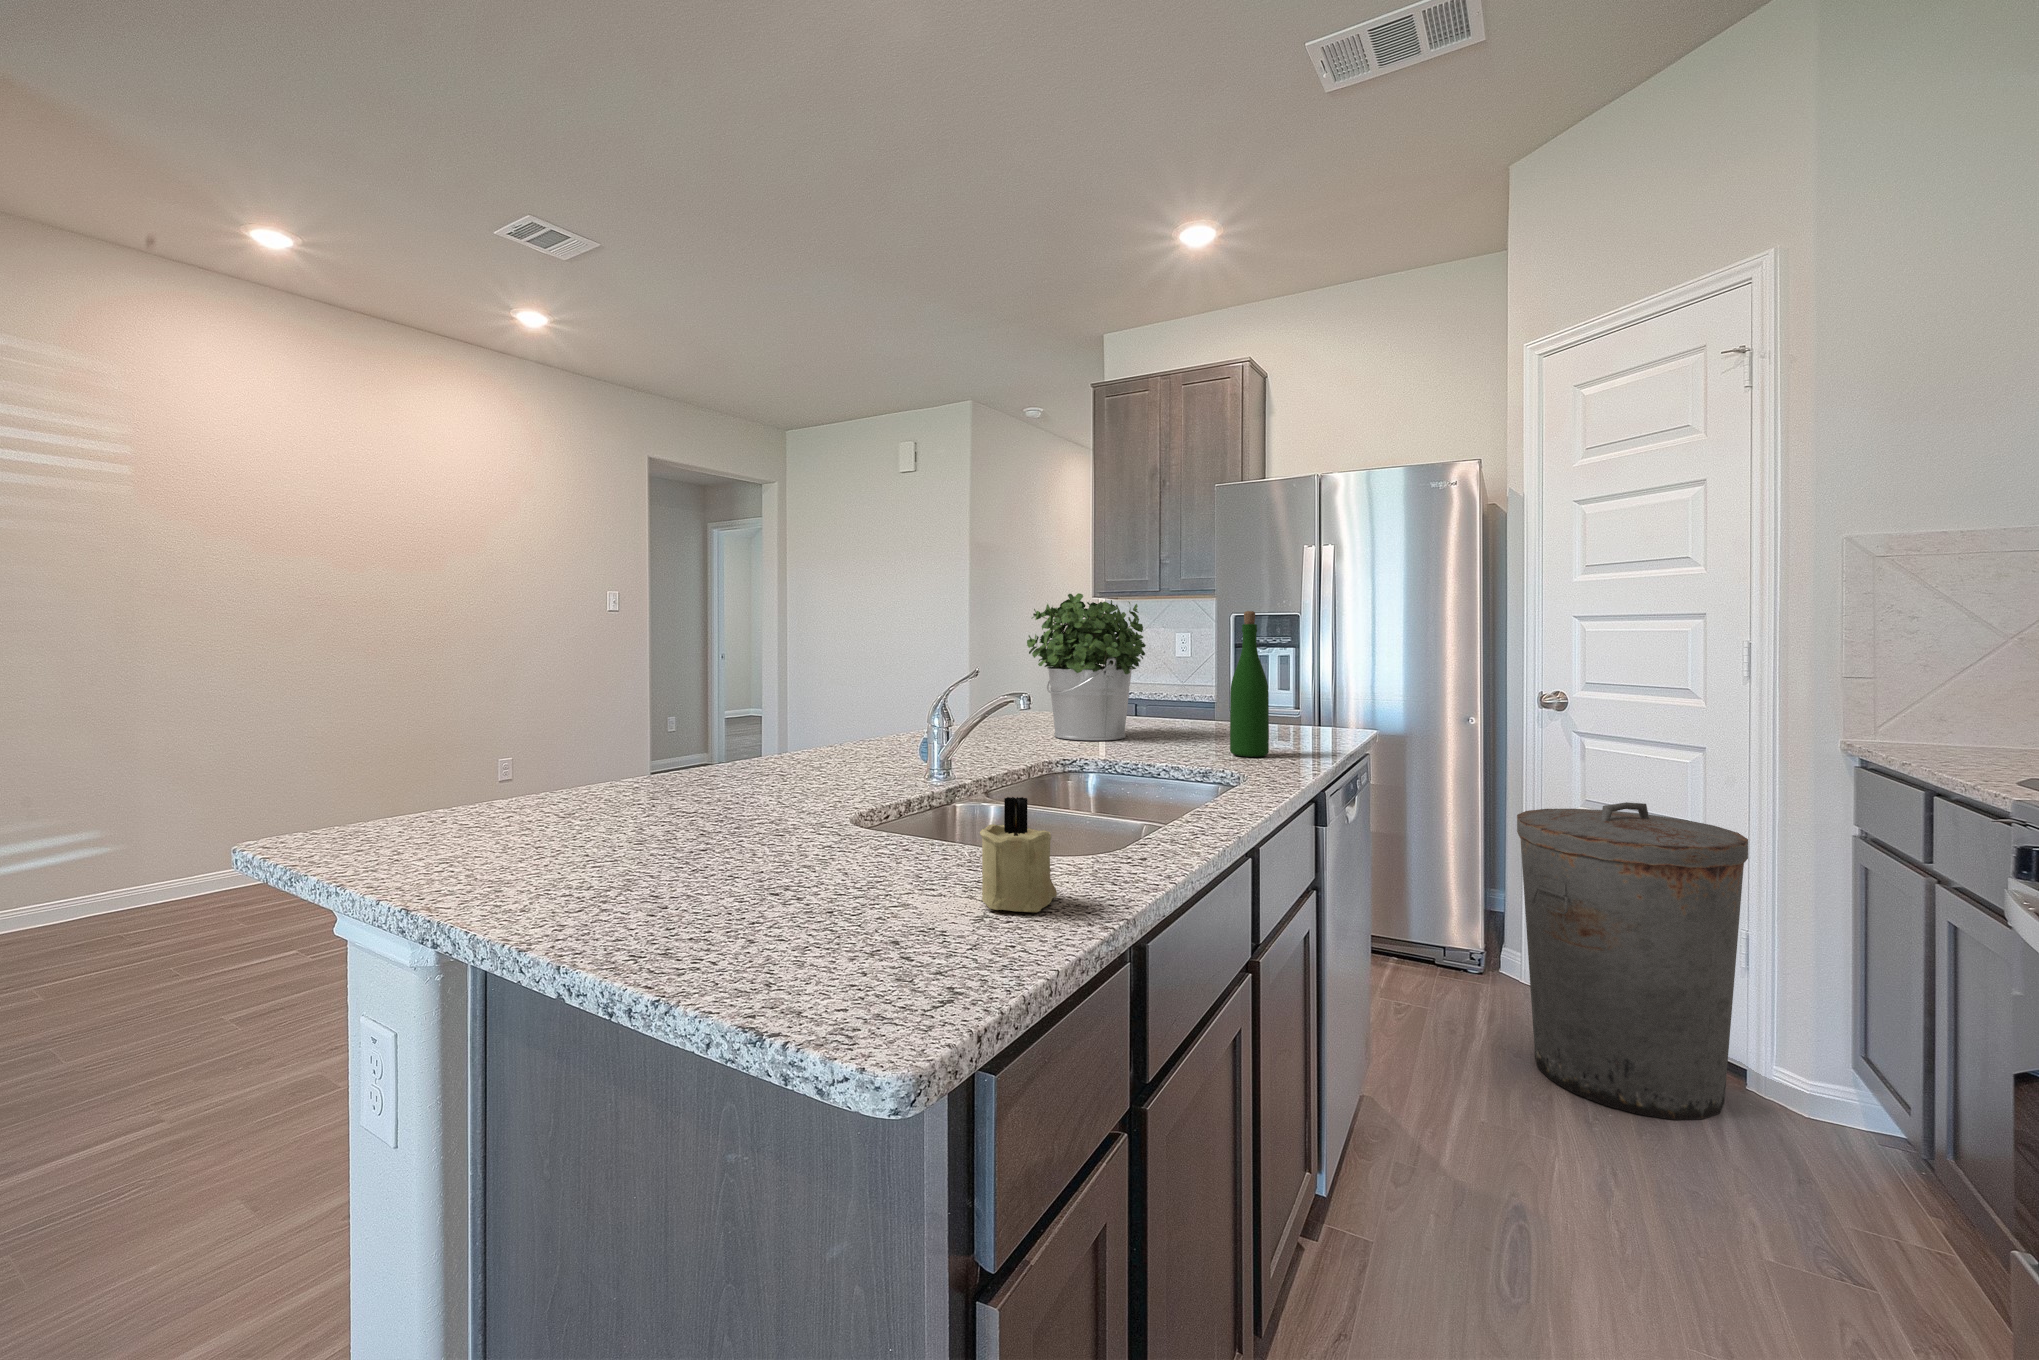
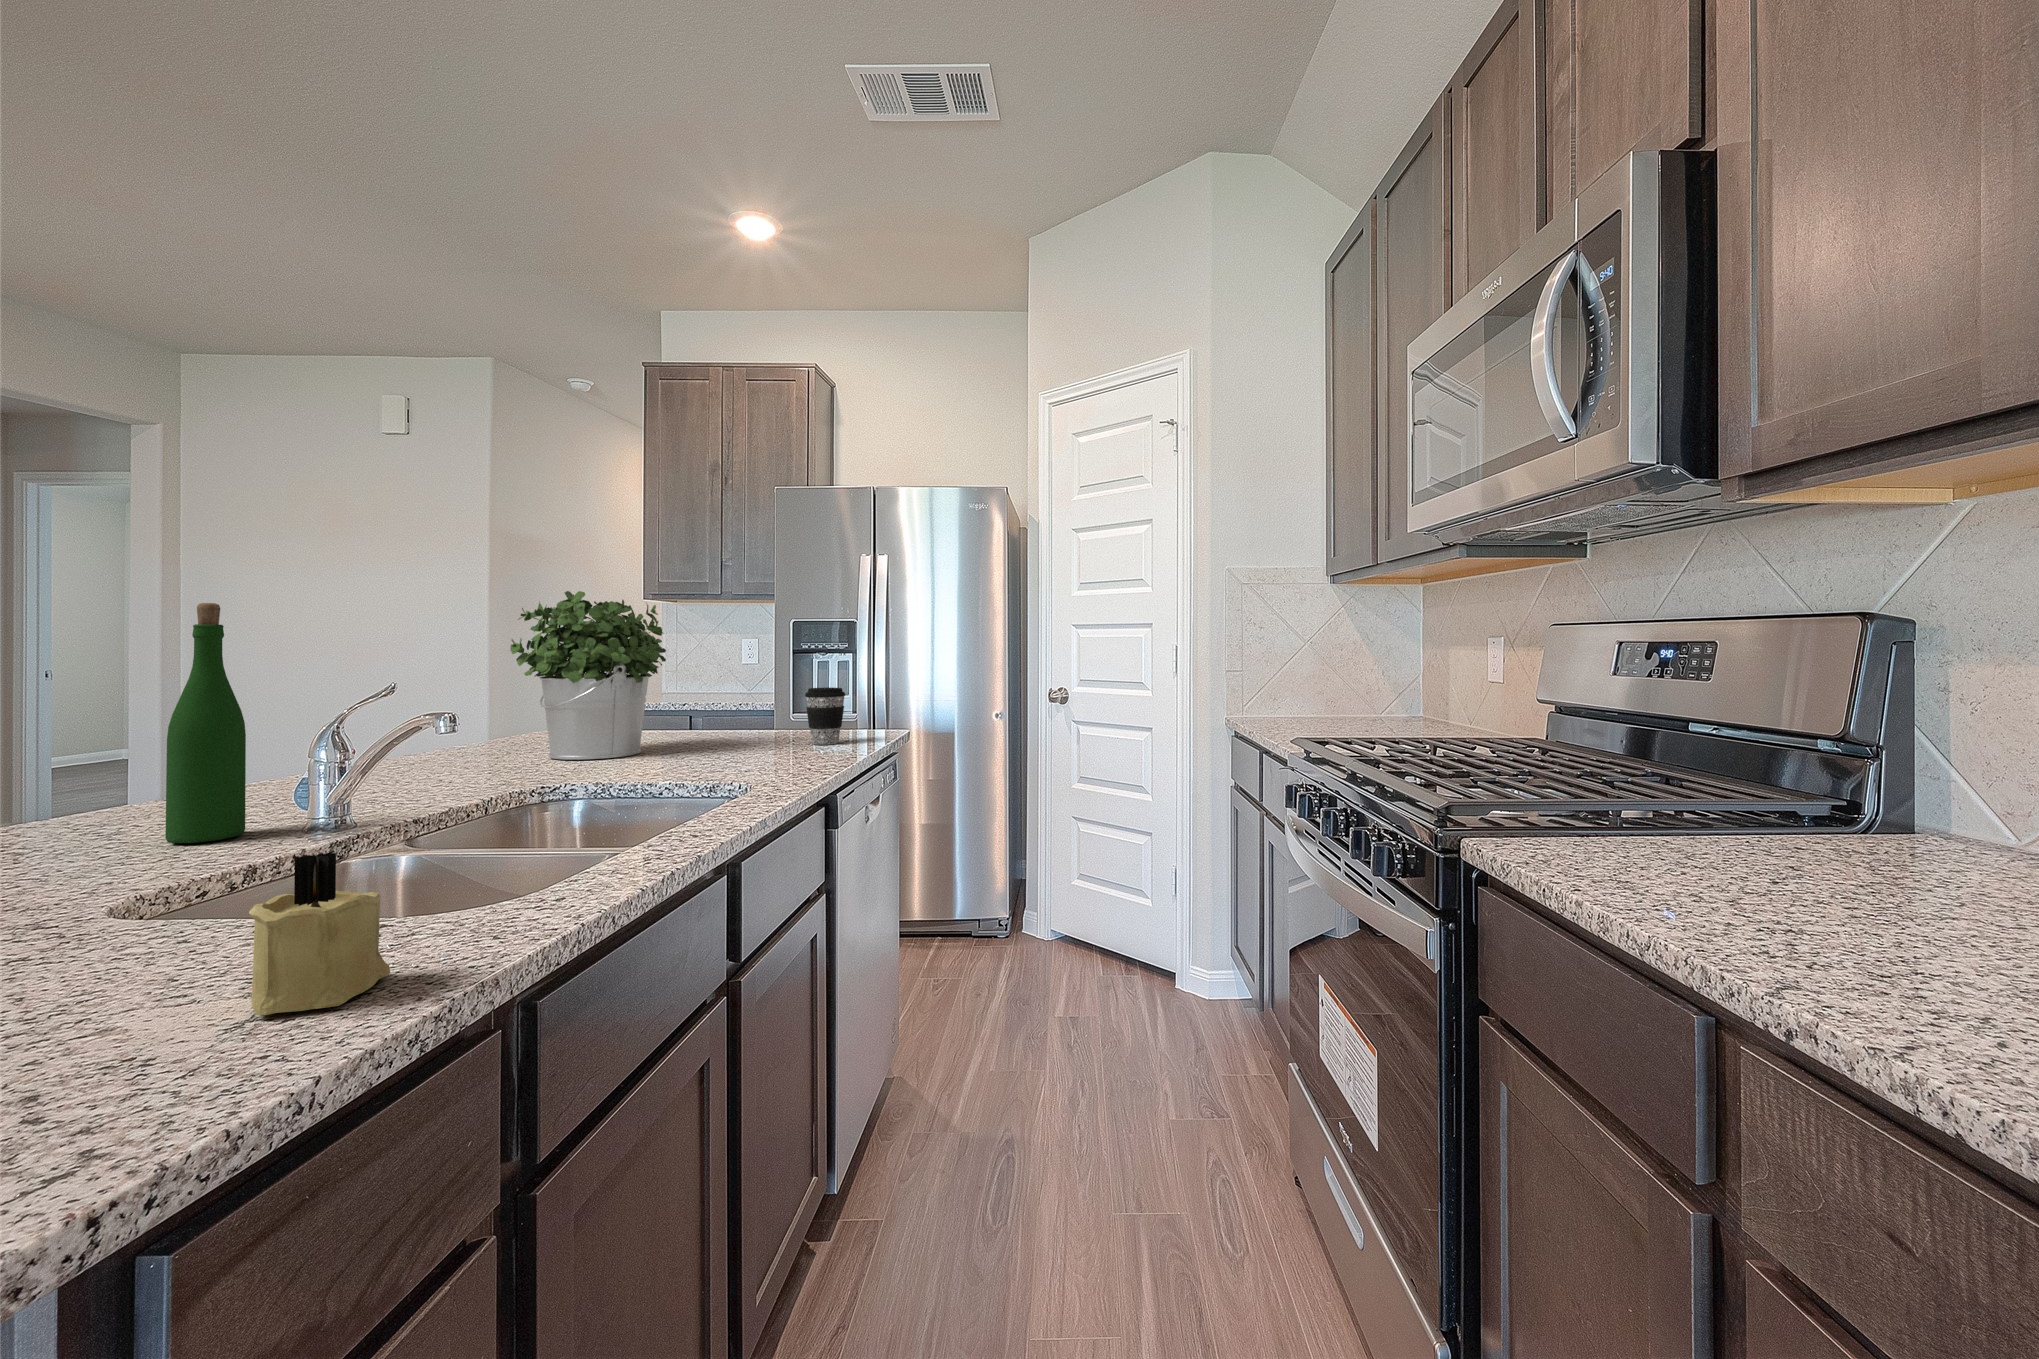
wine bottle: present [1230,611,1269,757] -> present [165,603,246,843]
coffee cup: none [1273,684,1315,741] -> present [805,688,845,744]
trash can: present [1517,802,1748,1120] -> none [1026,776,1177,1032]

